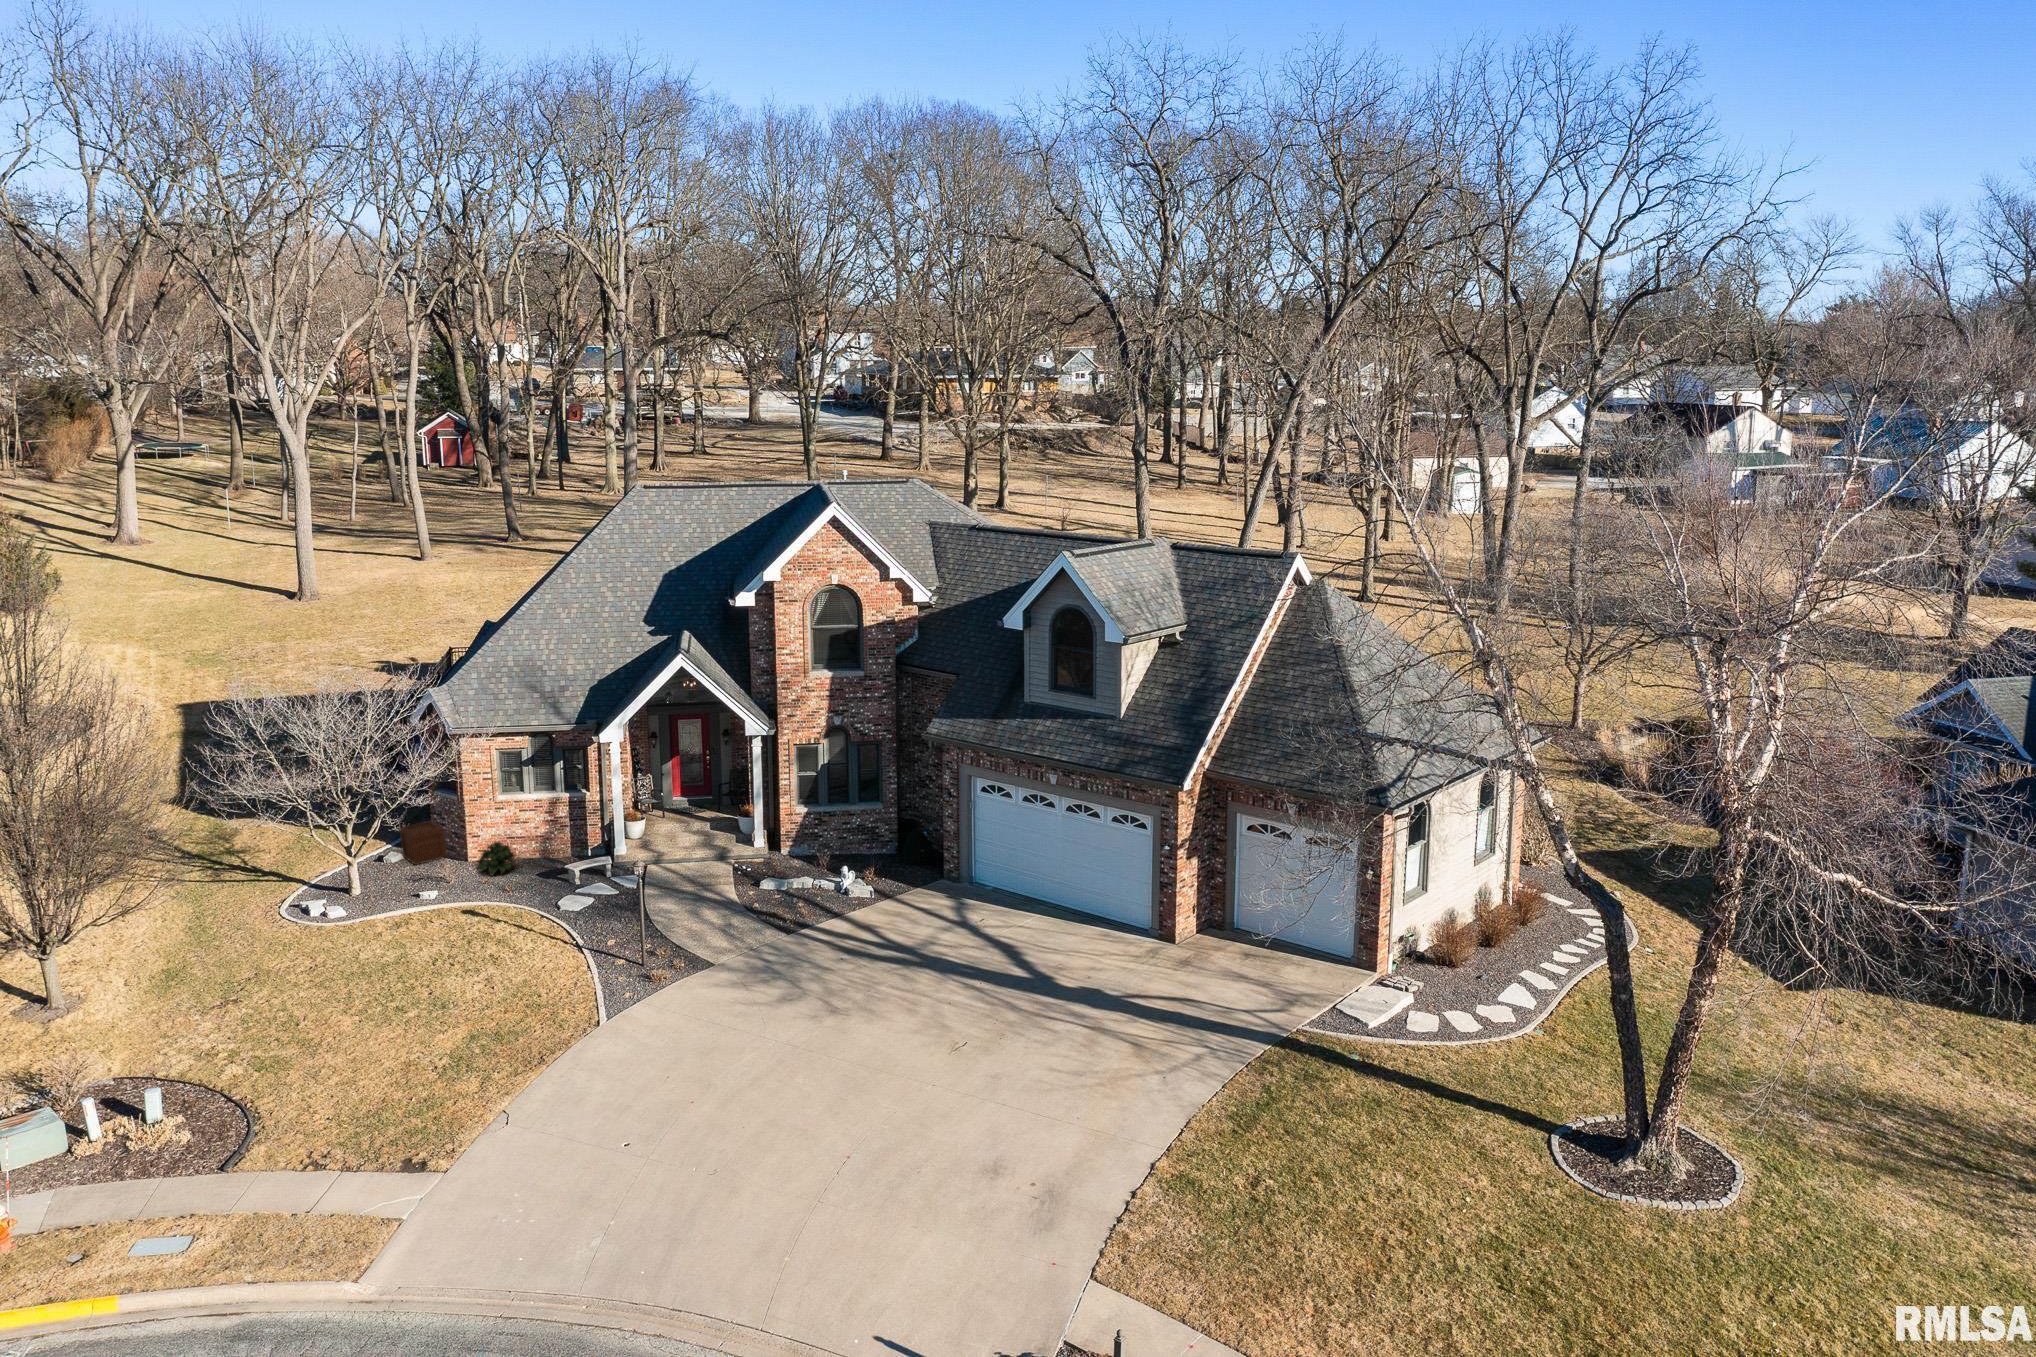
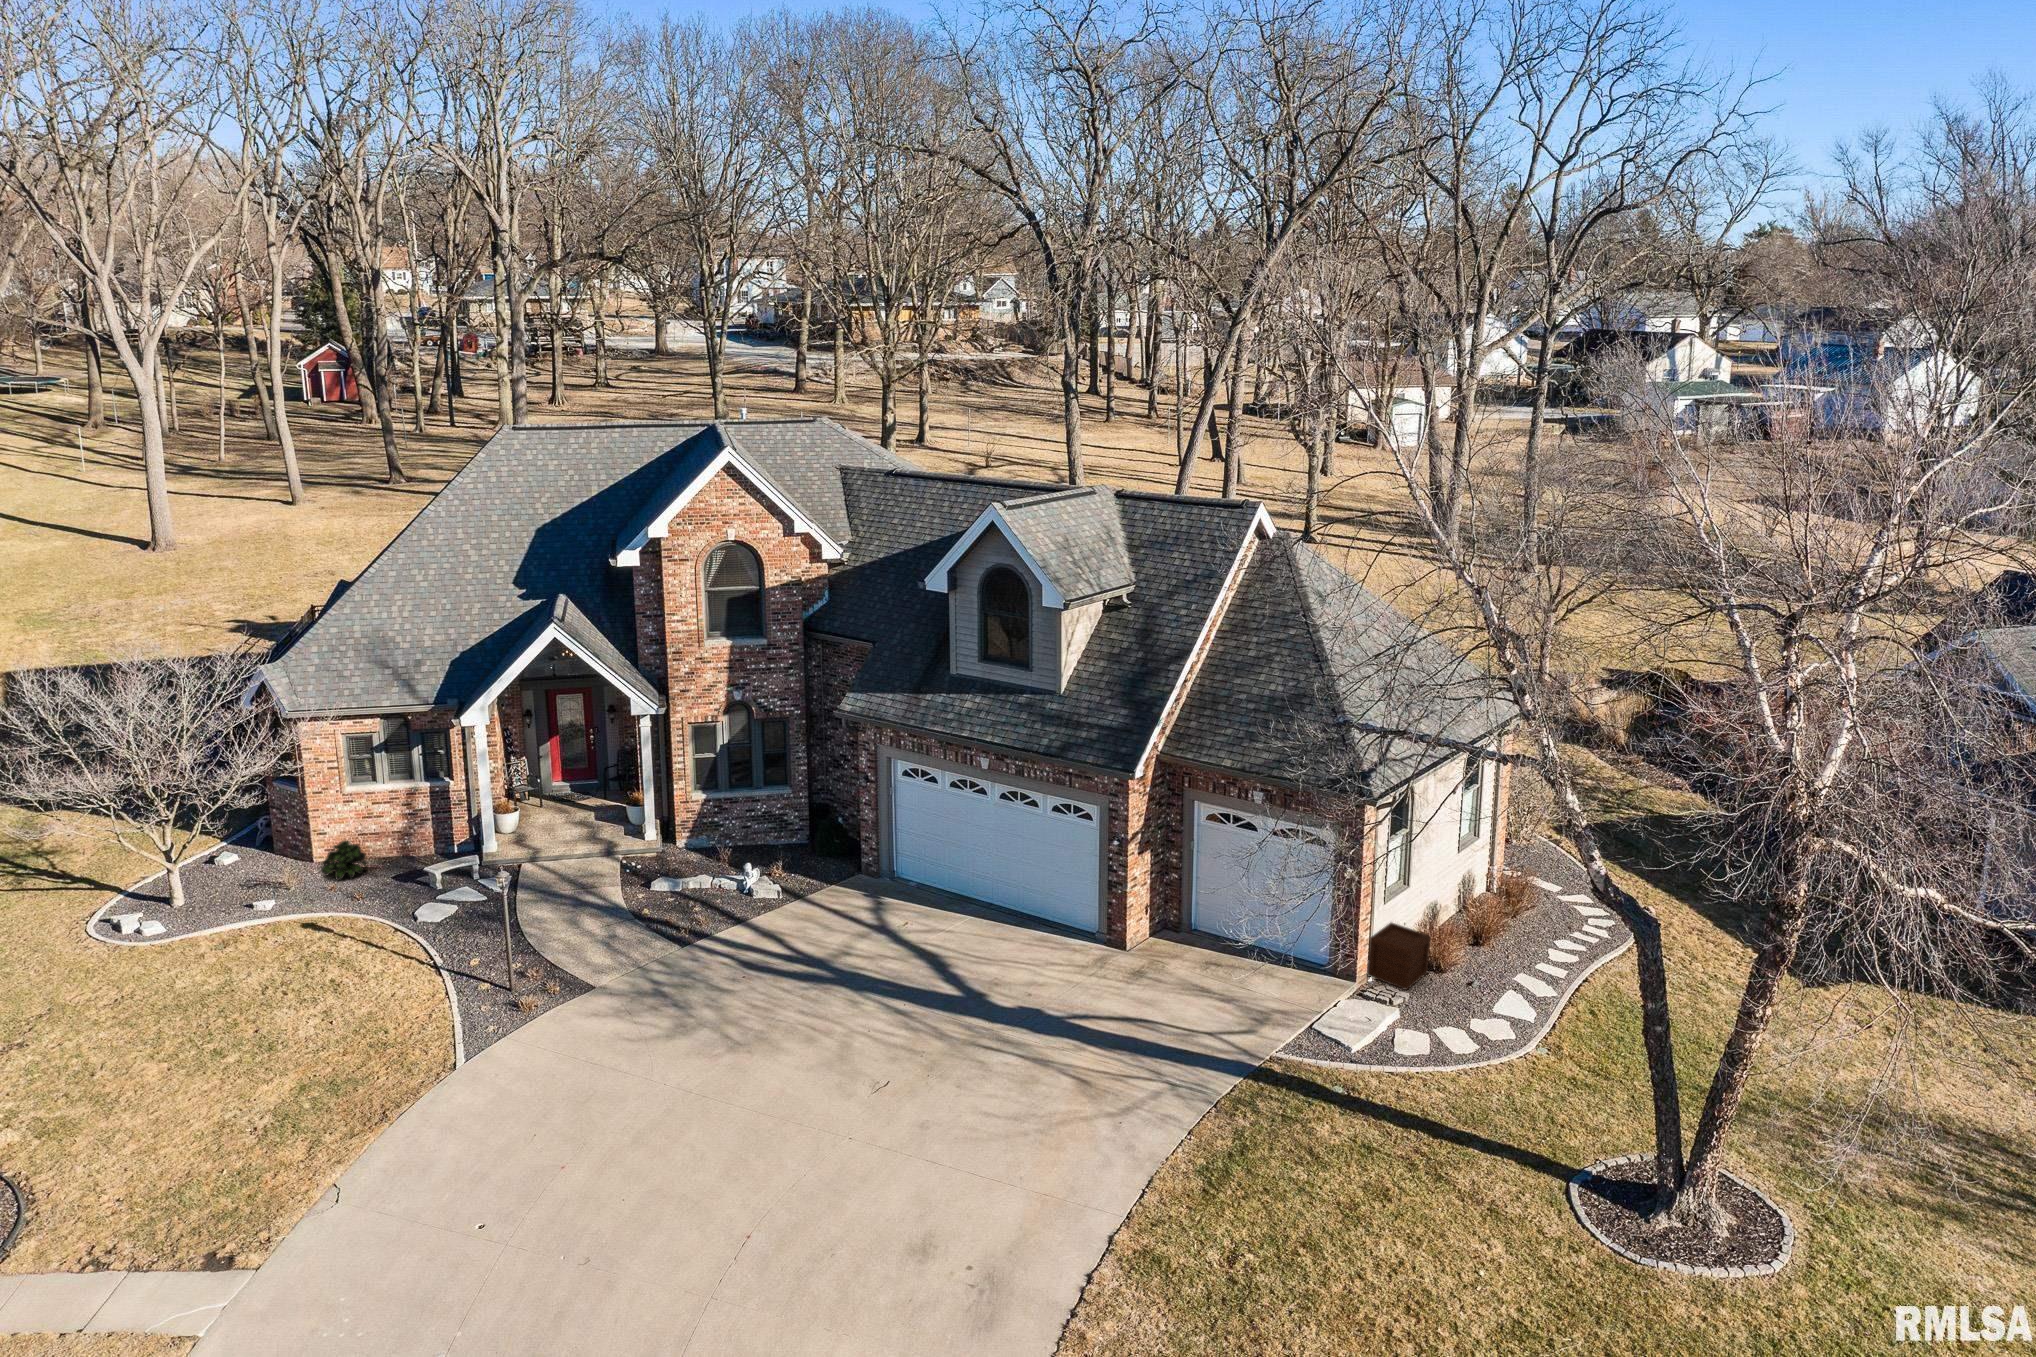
wooden crate: present [400,821,447,865] -> present [1367,923,1431,990]

